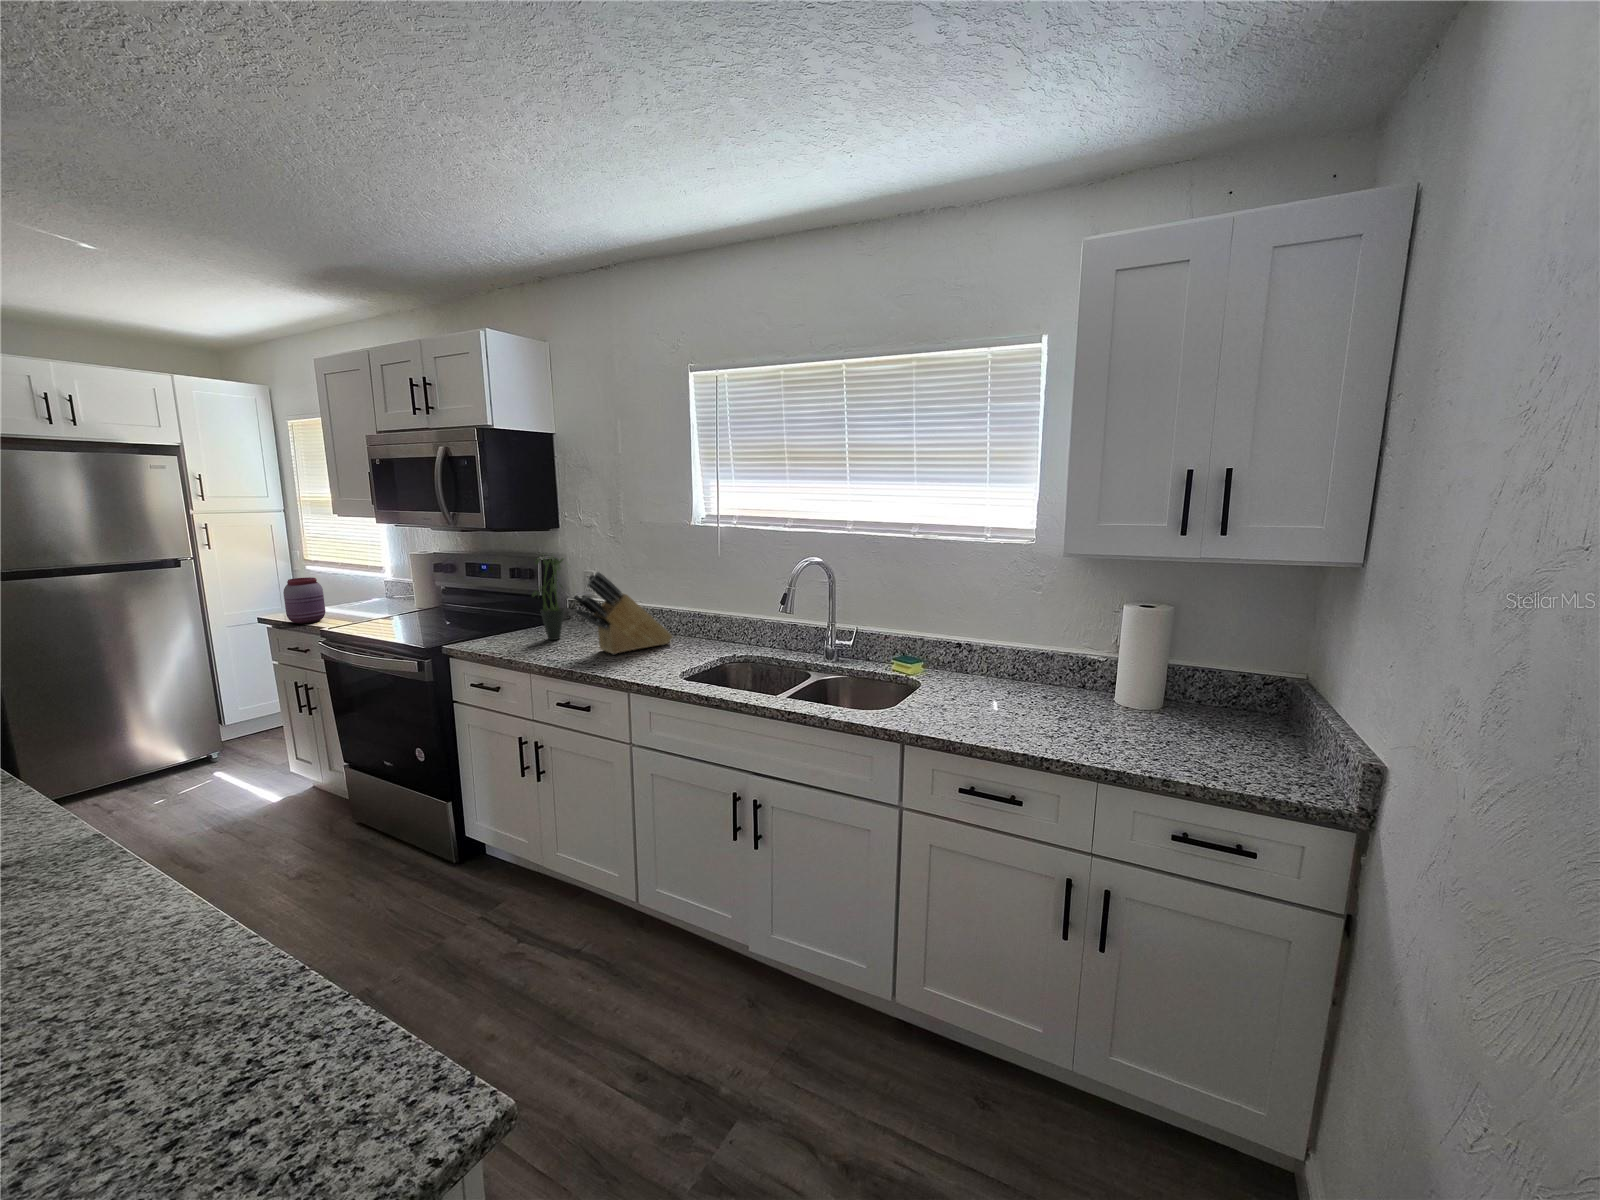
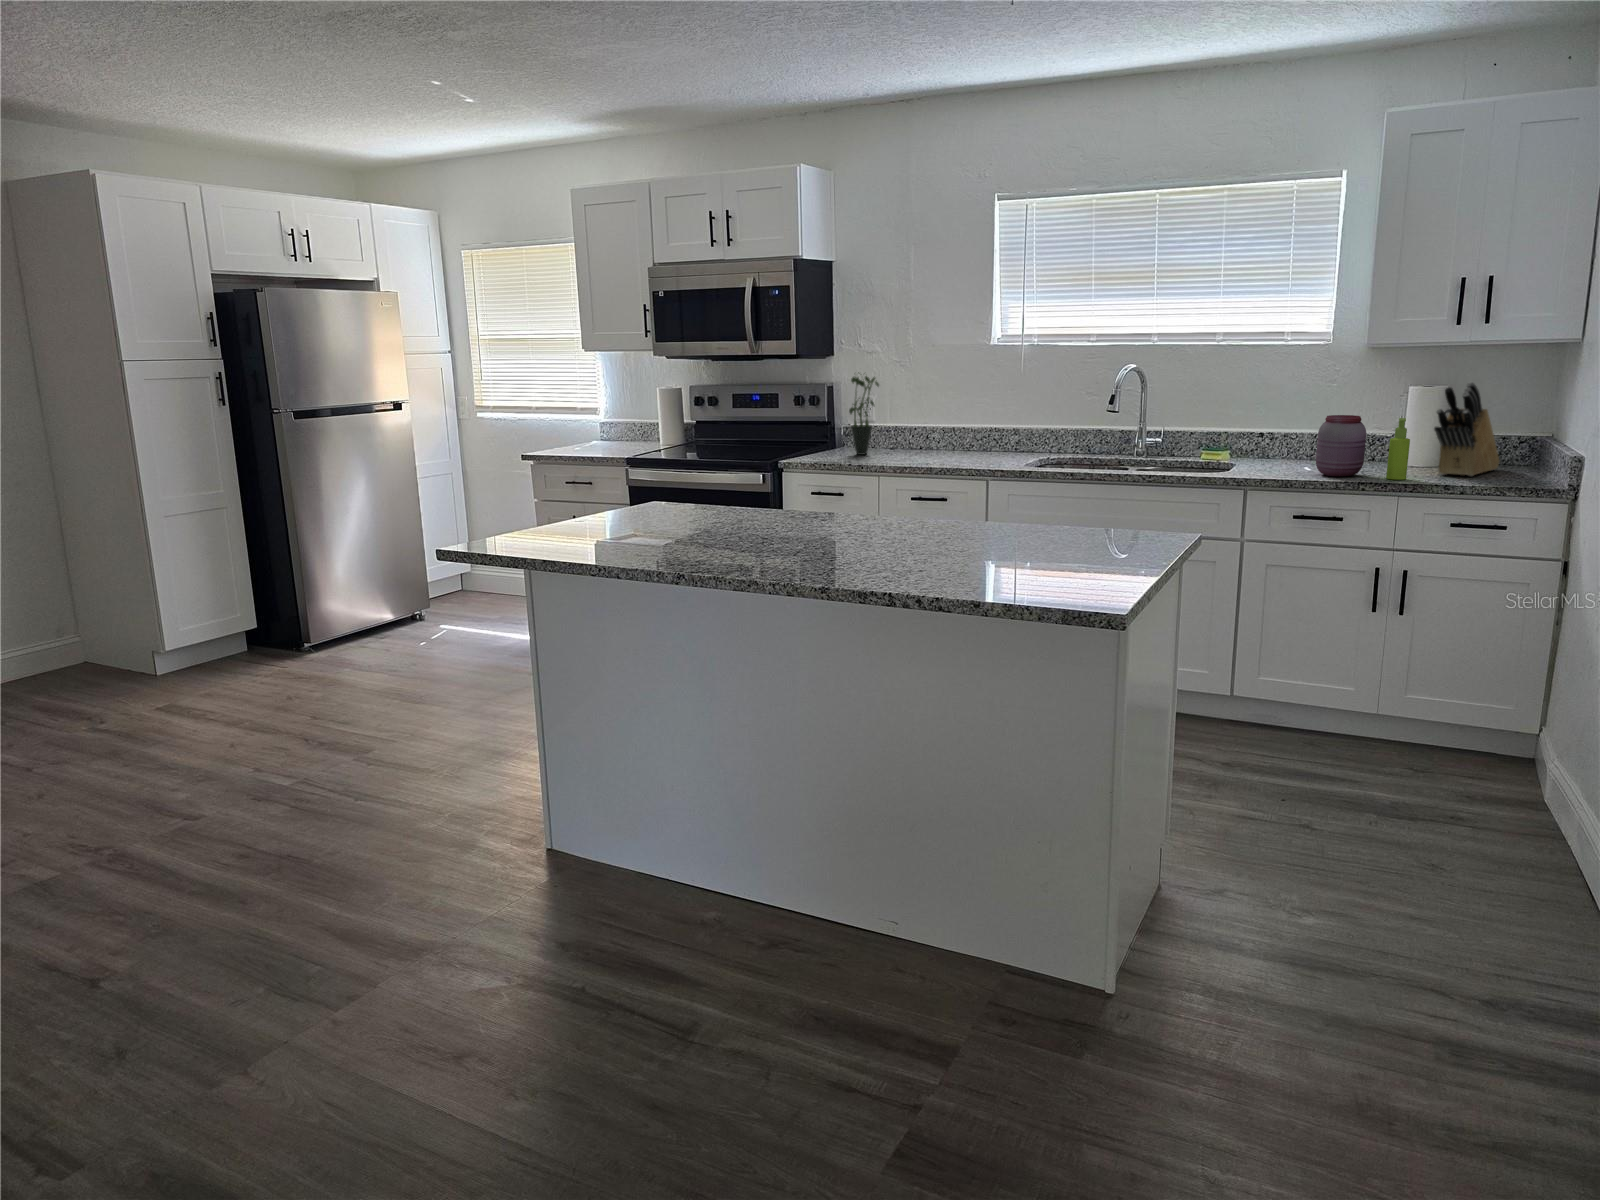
knife block: present [574,572,673,654] -> present [1434,382,1499,476]
jar: present [283,577,325,624] -> present [1316,415,1366,476]
soap dispenser: none [1084,665,1115,752] -> present [1386,418,1410,480]

